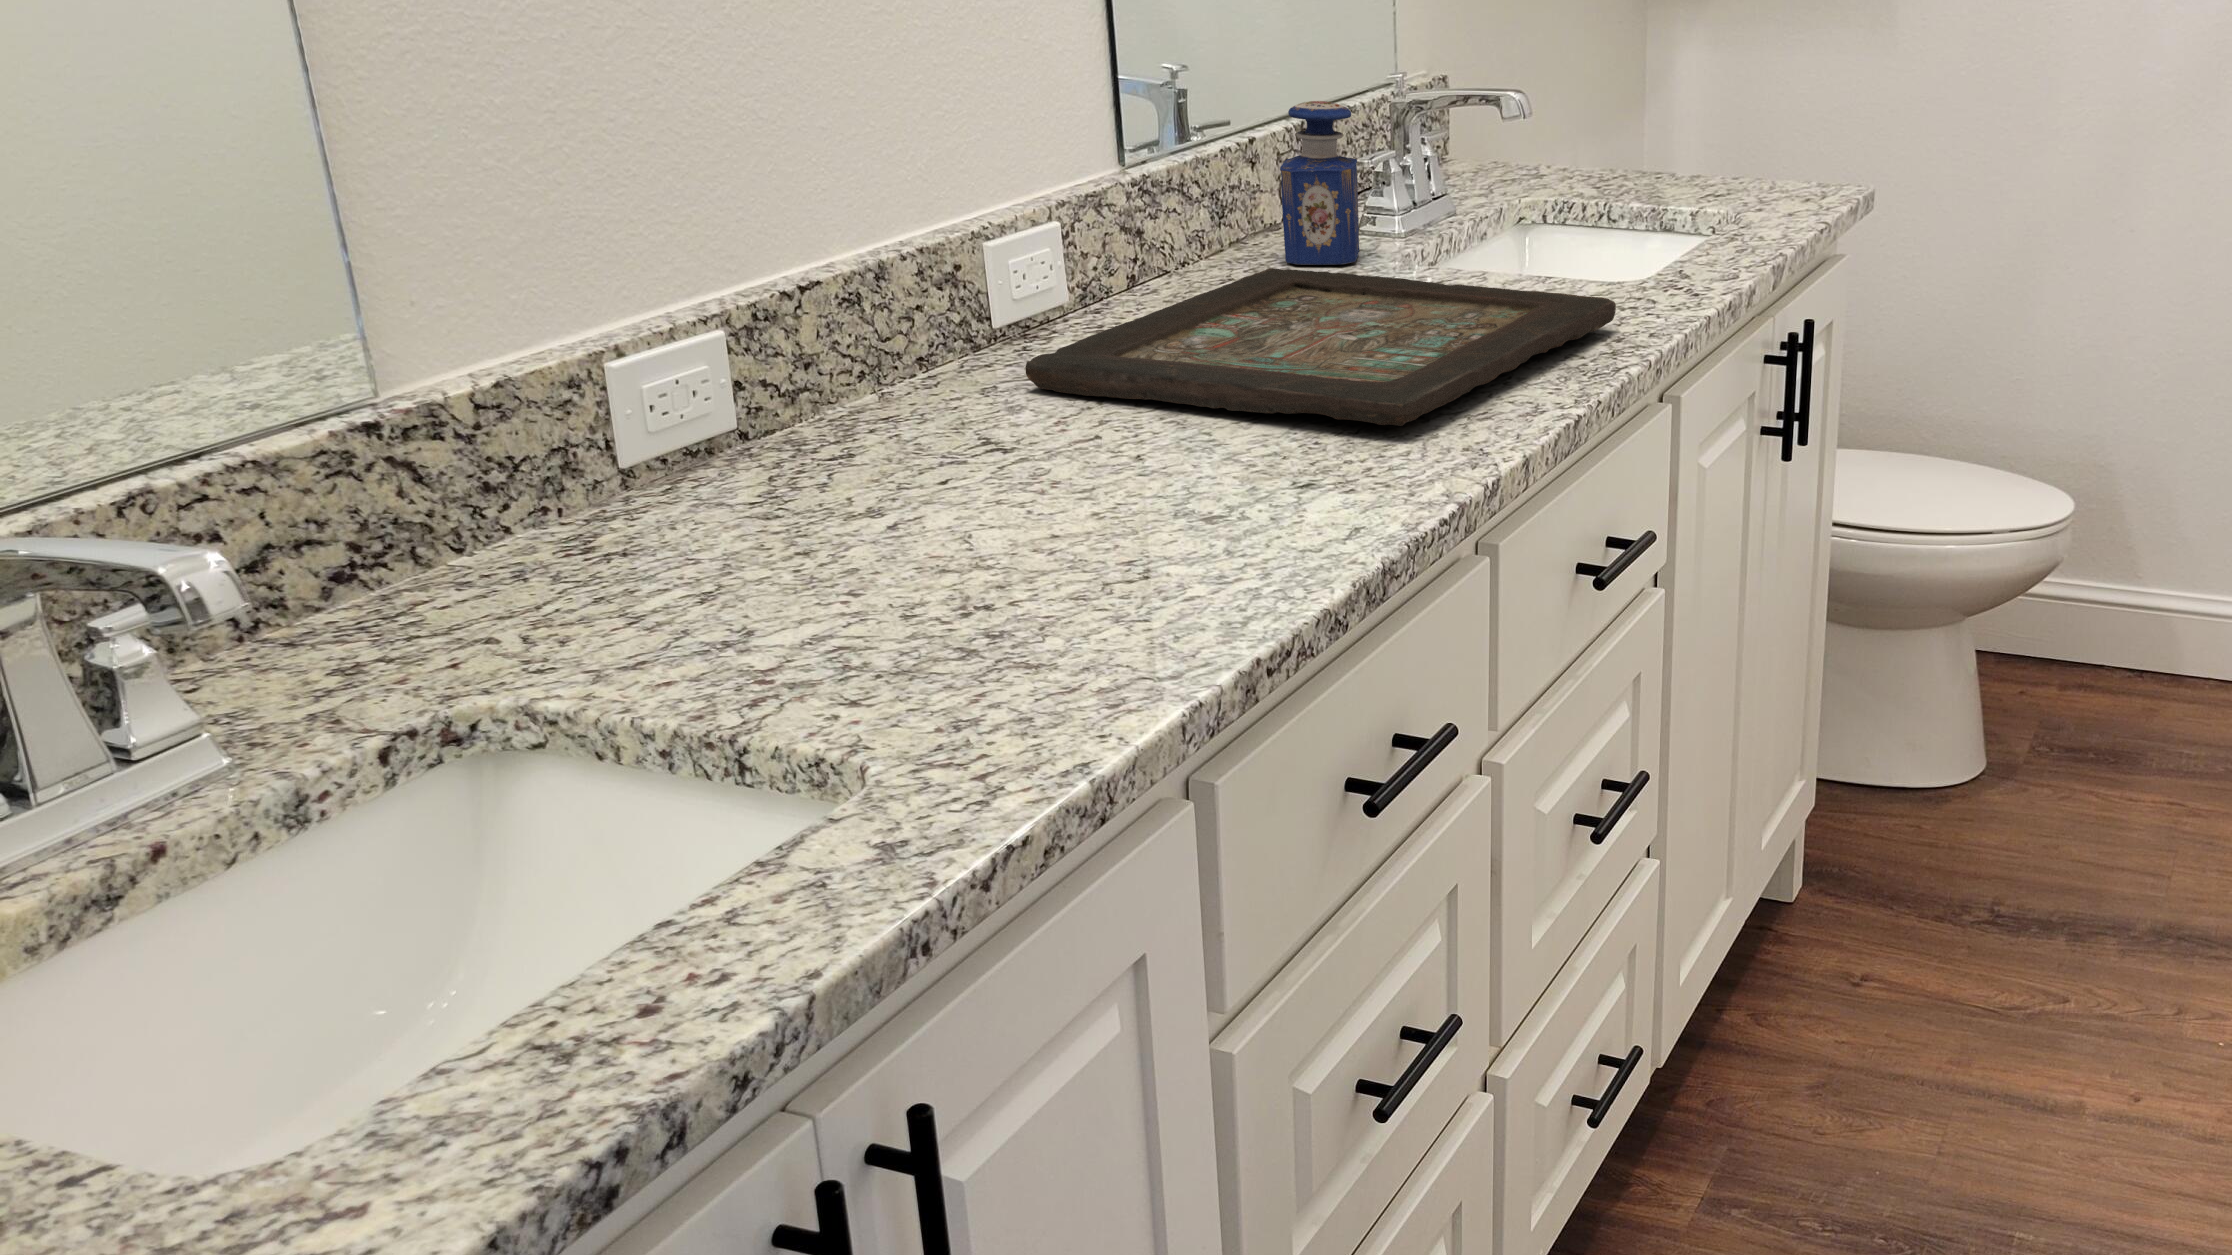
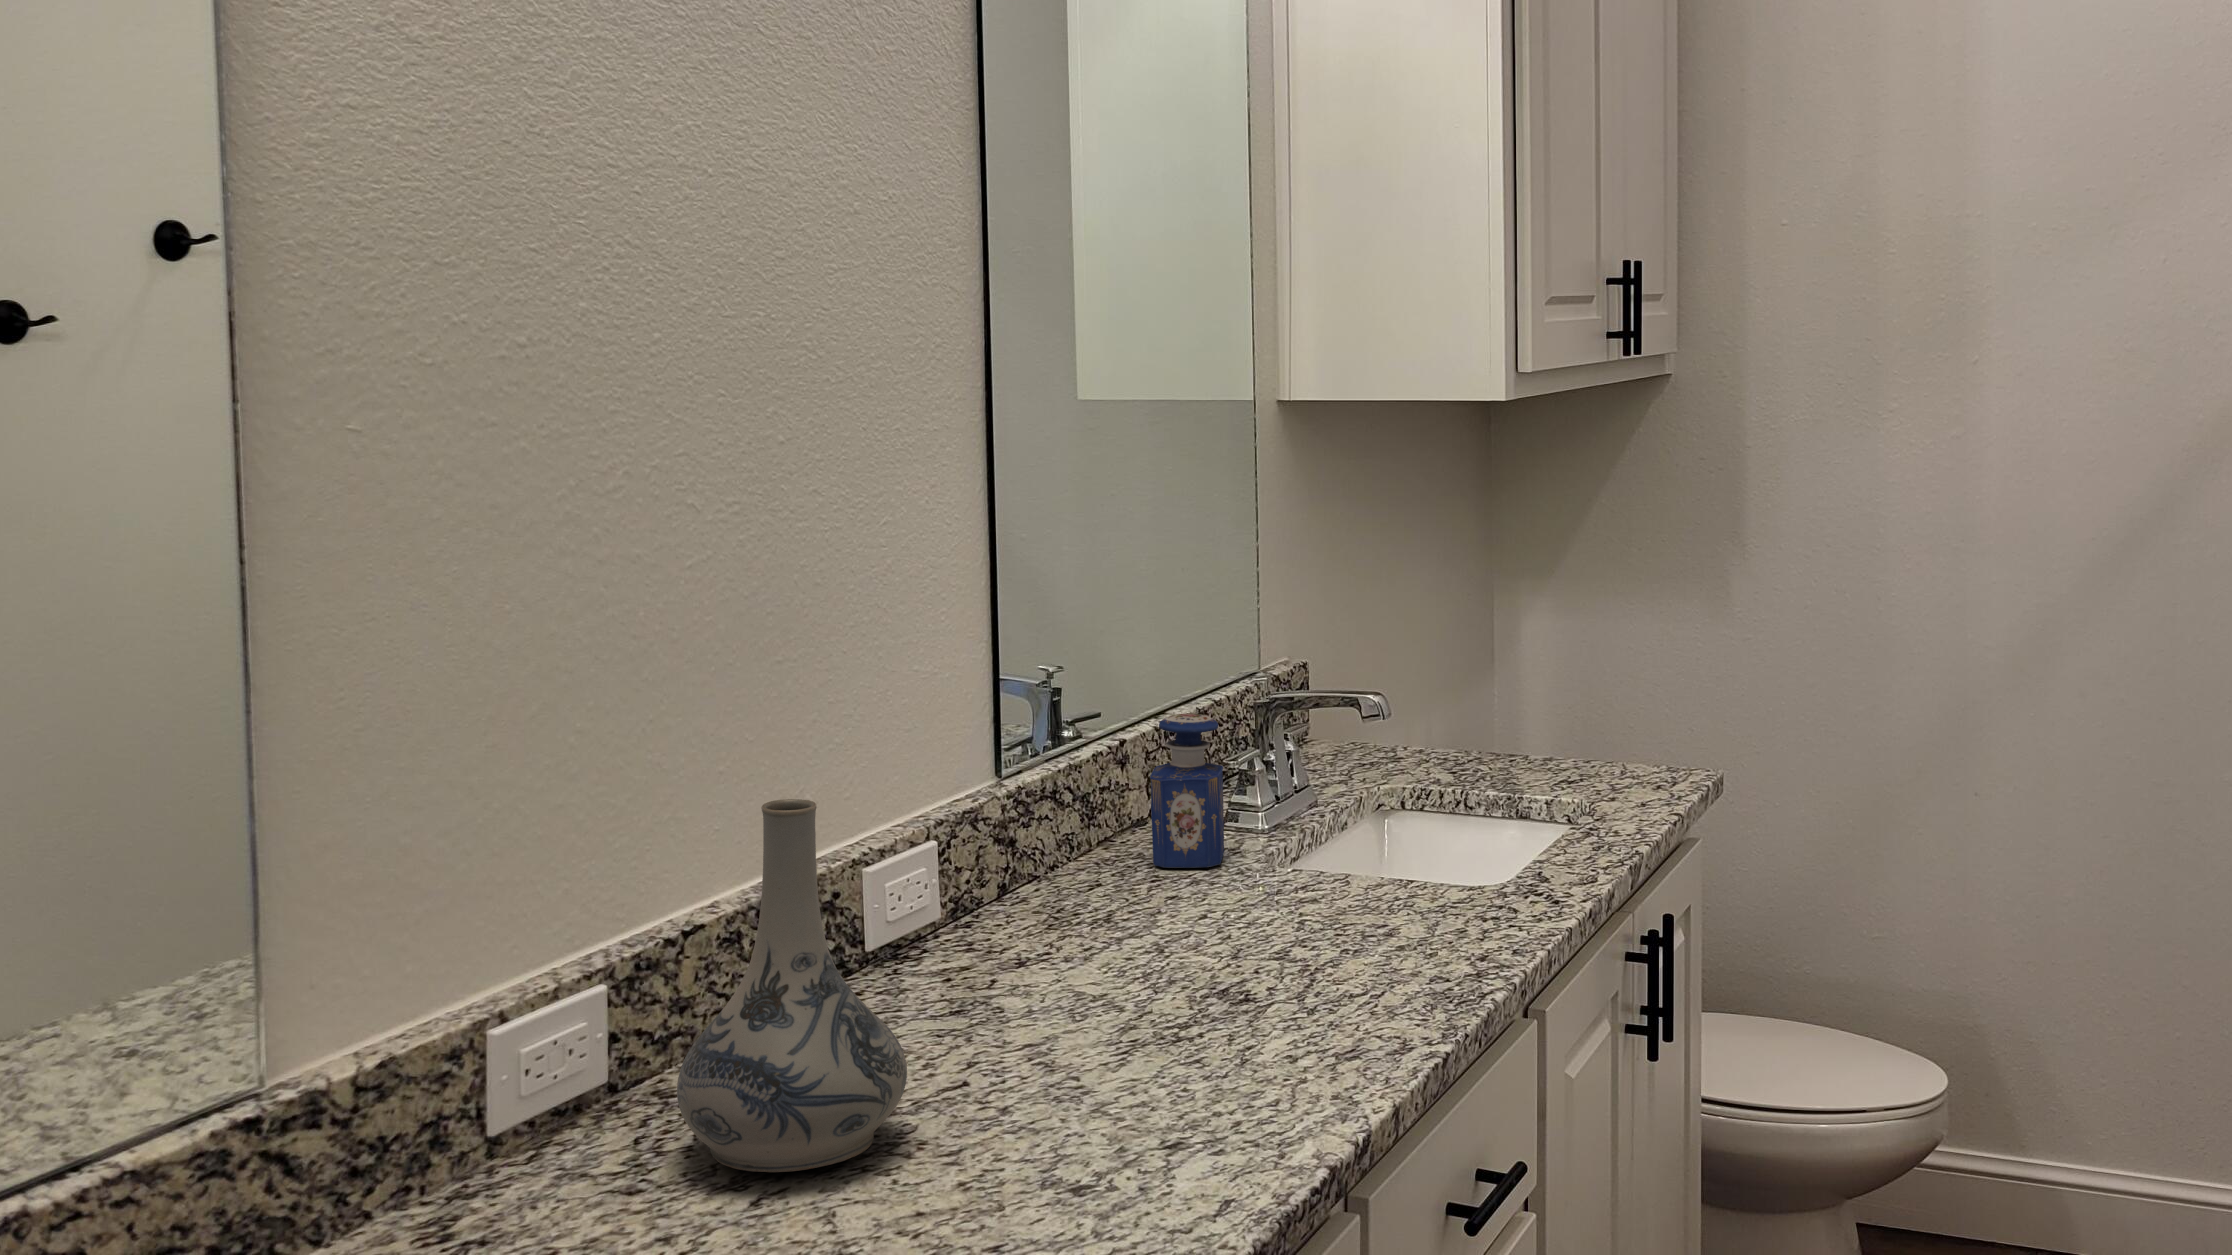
decorative vase: none [803,127,1034,501] -> present [677,799,907,1172]
decorative tray: present [1026,268,1616,426] -> none [899,879,1475,1071]

